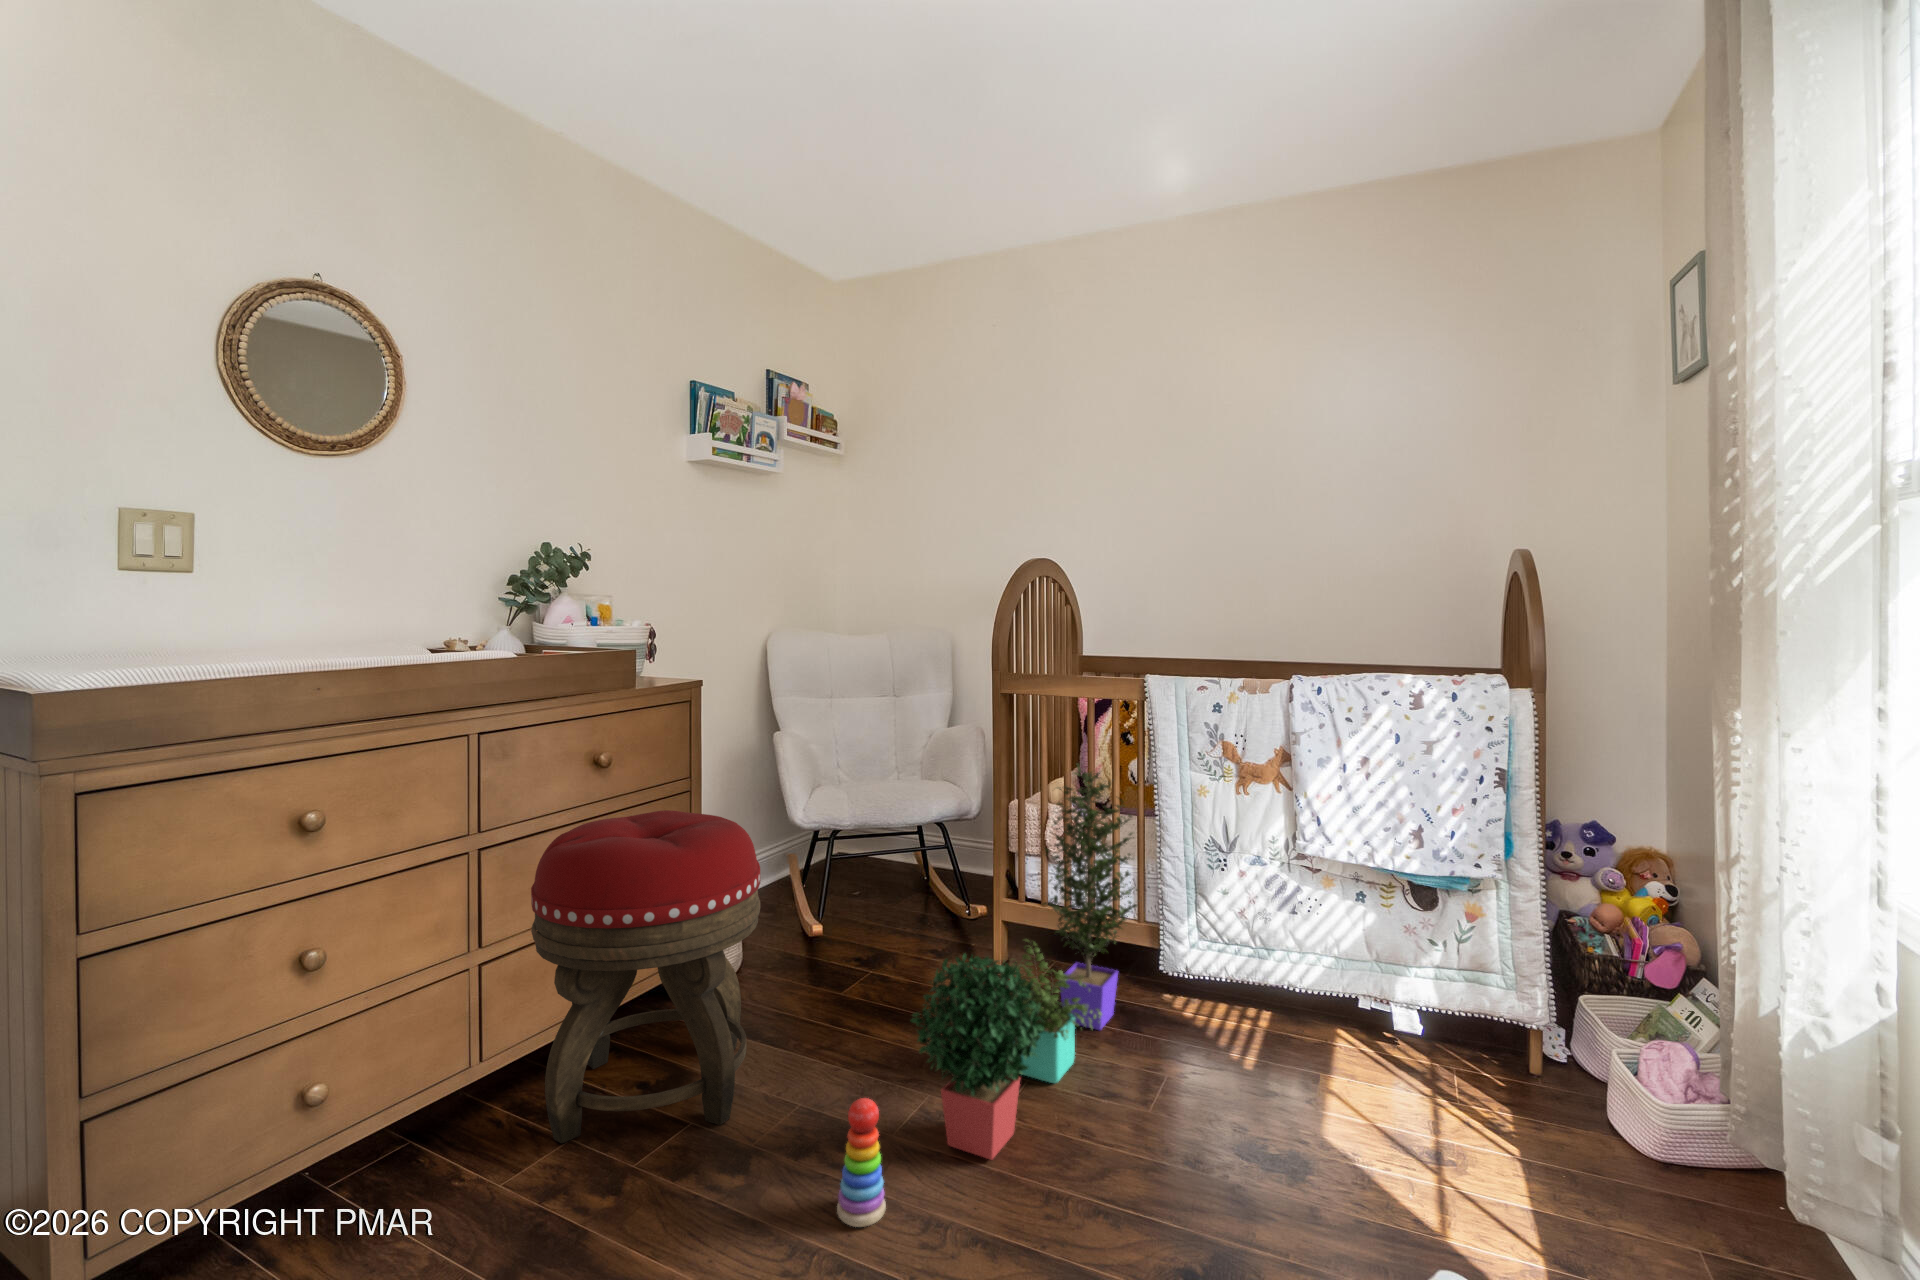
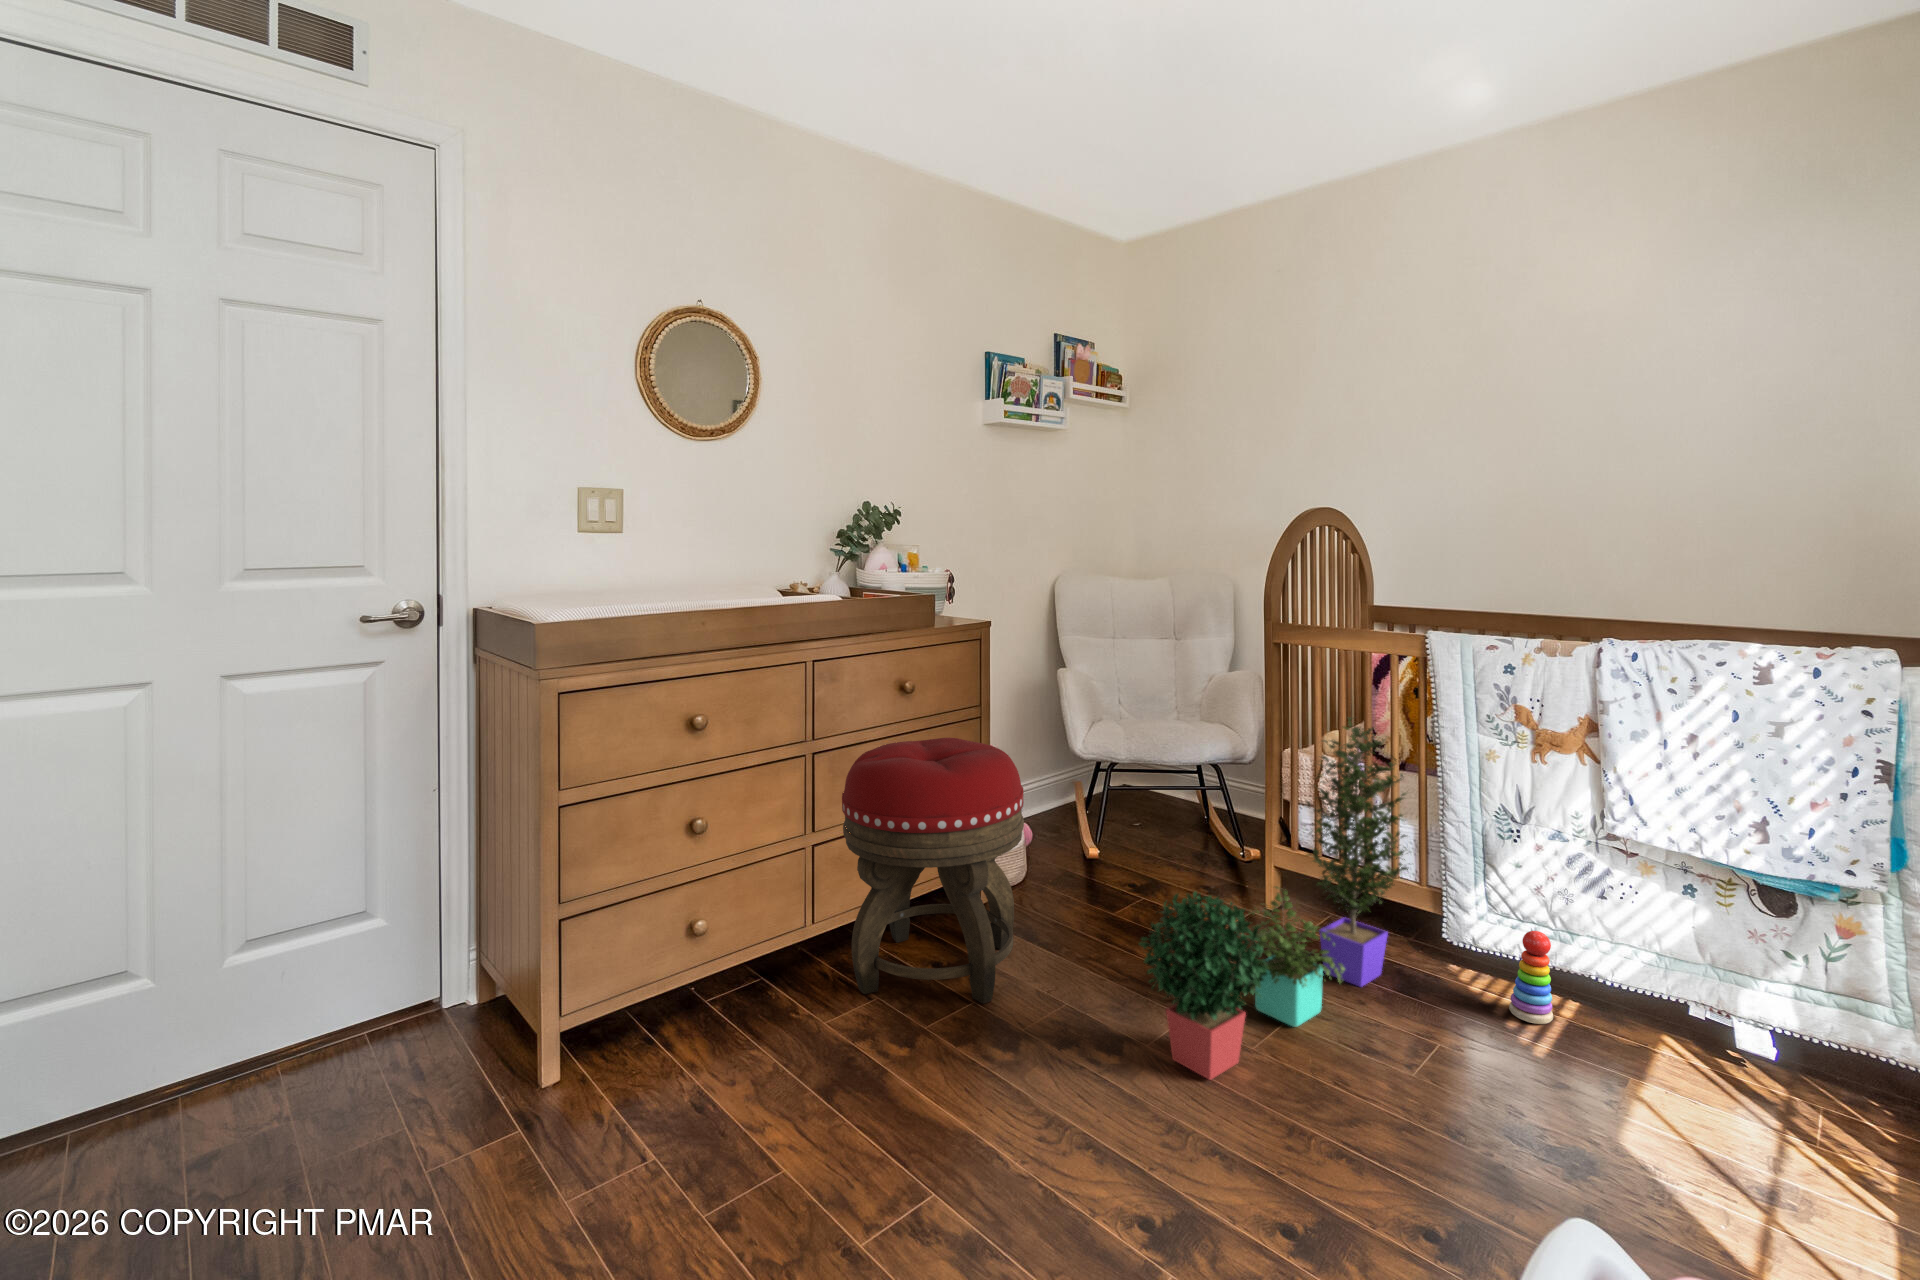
stacking toy: present [837,1098,886,1227] -> present [1509,931,1553,1024]

